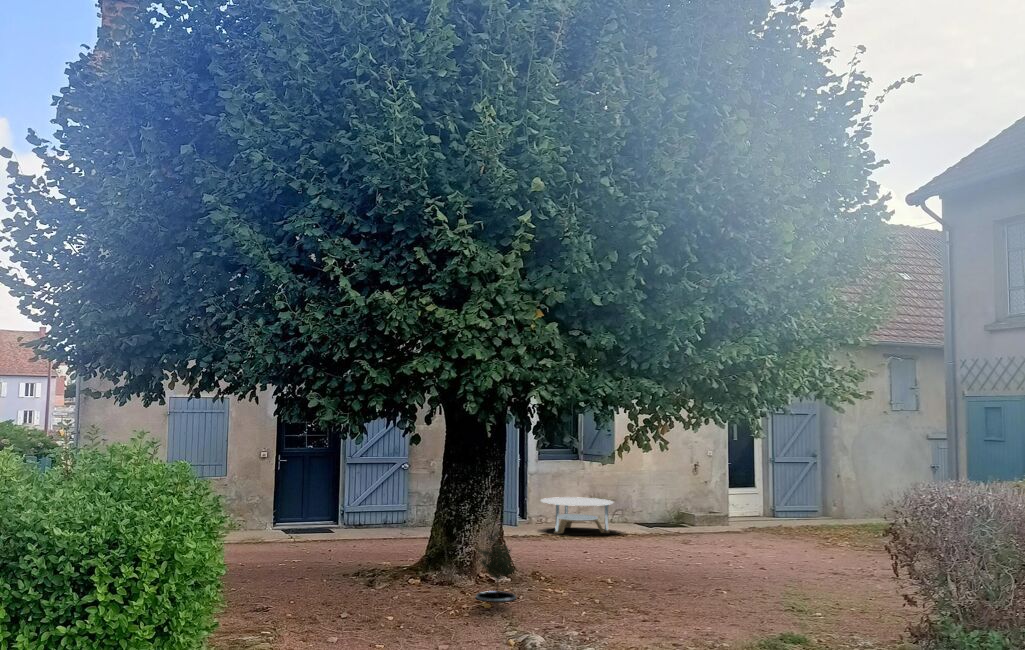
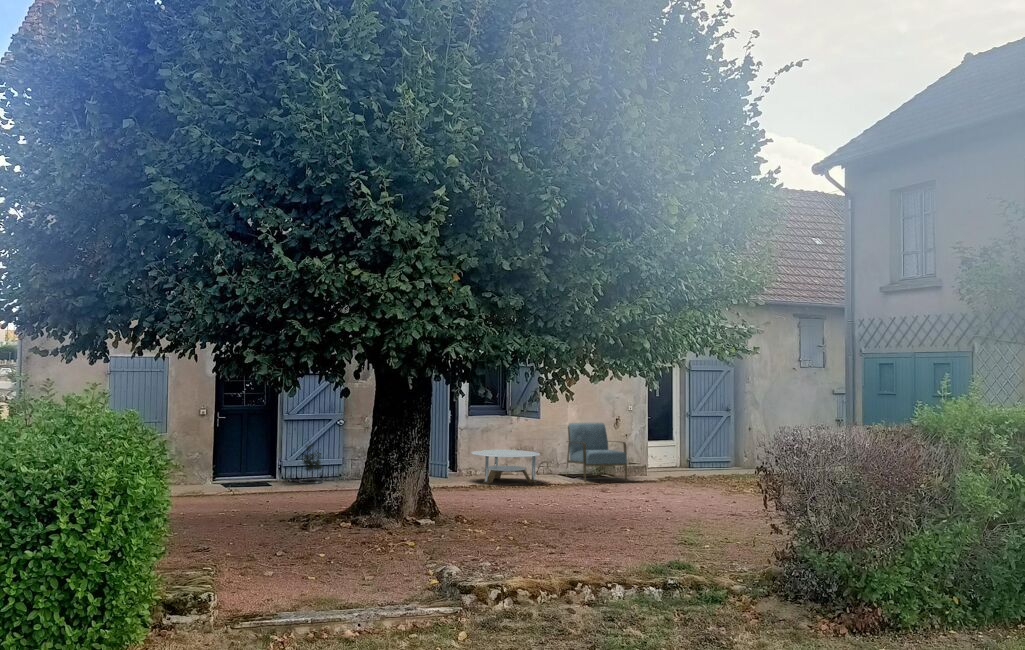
chair: none [640,469,706,534] -> present [566,423,627,482]
potted tree: present [476,529,516,602] -> present [299,445,323,484]

